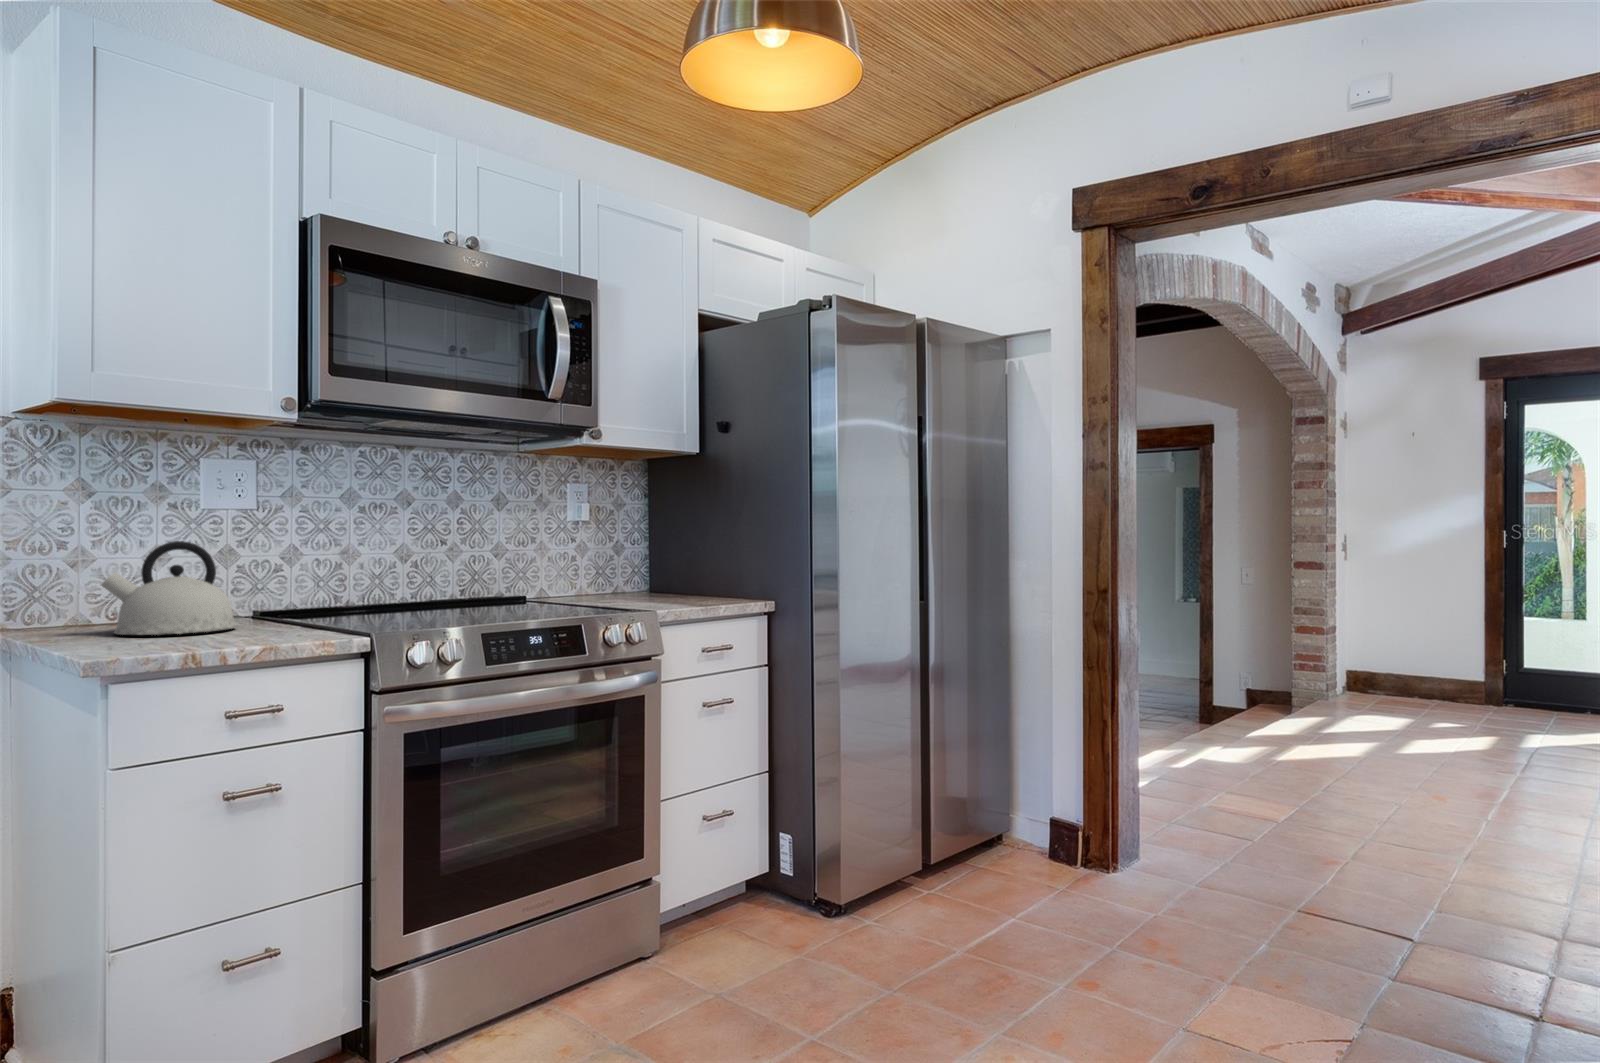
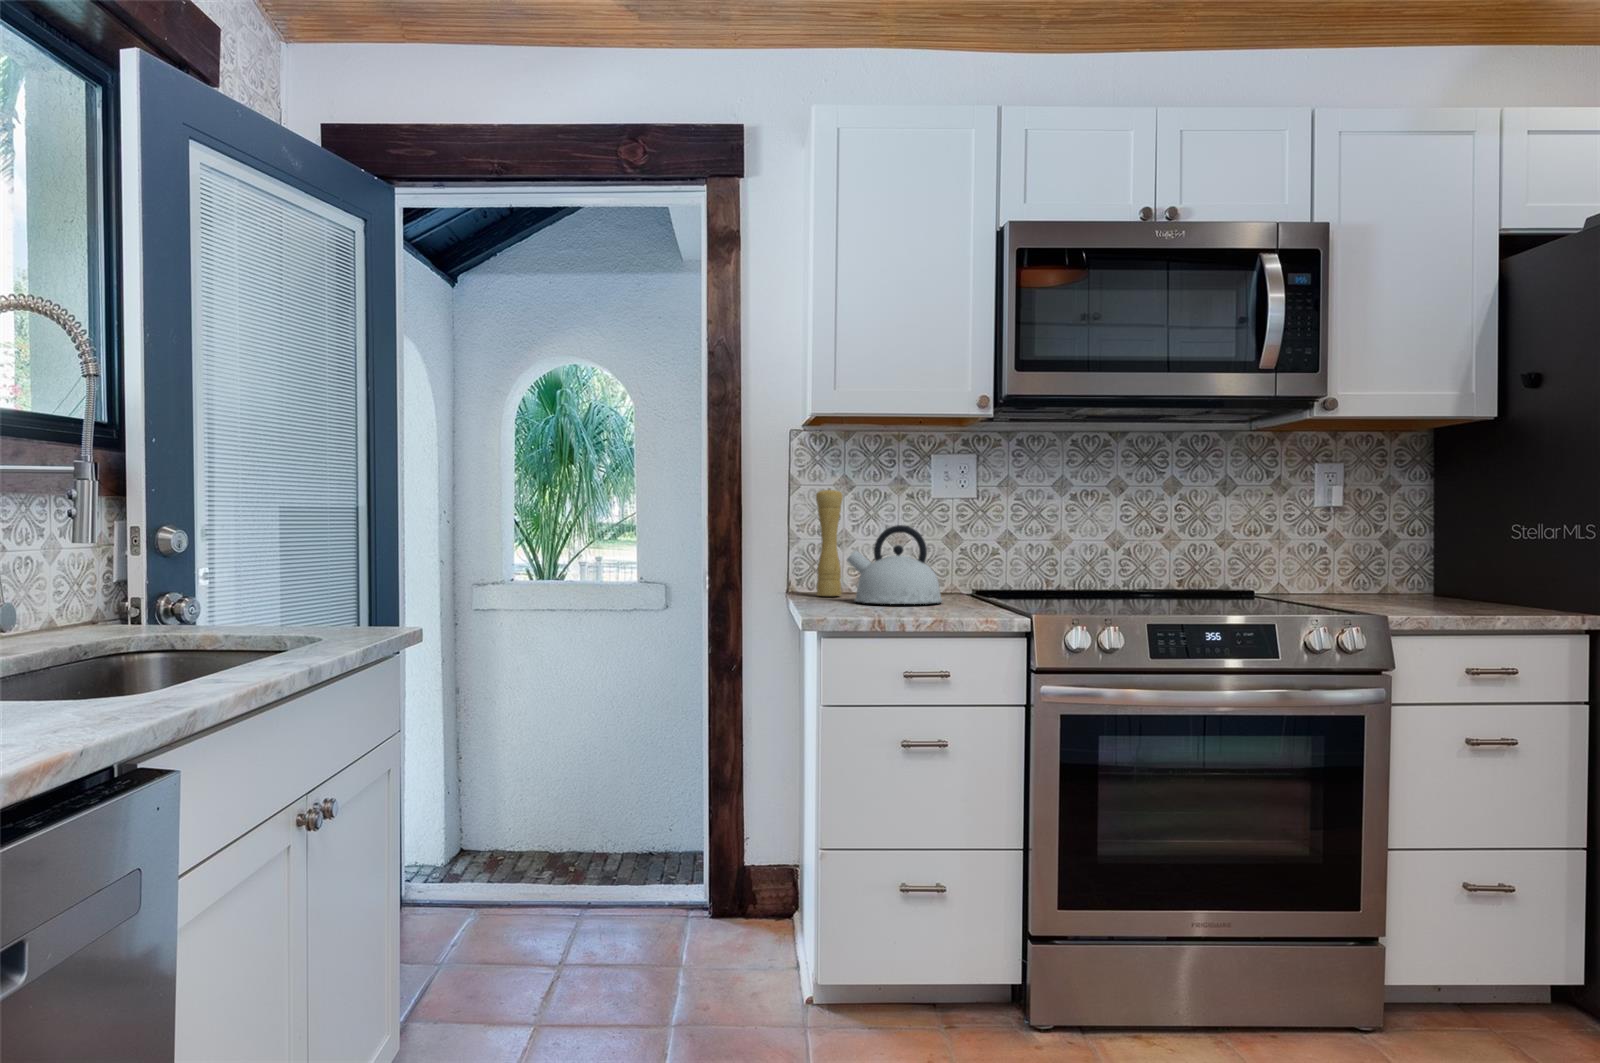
pepper mill: none [37,495,79,631] -> present [816,488,843,596]

